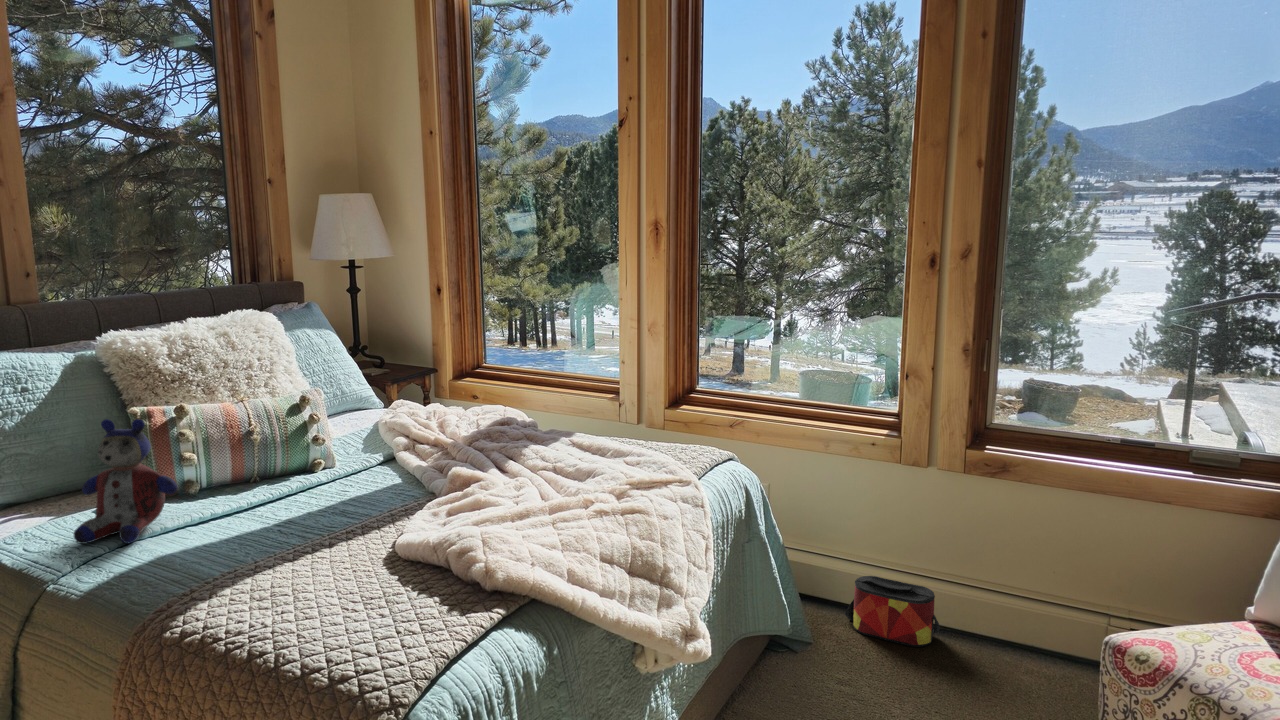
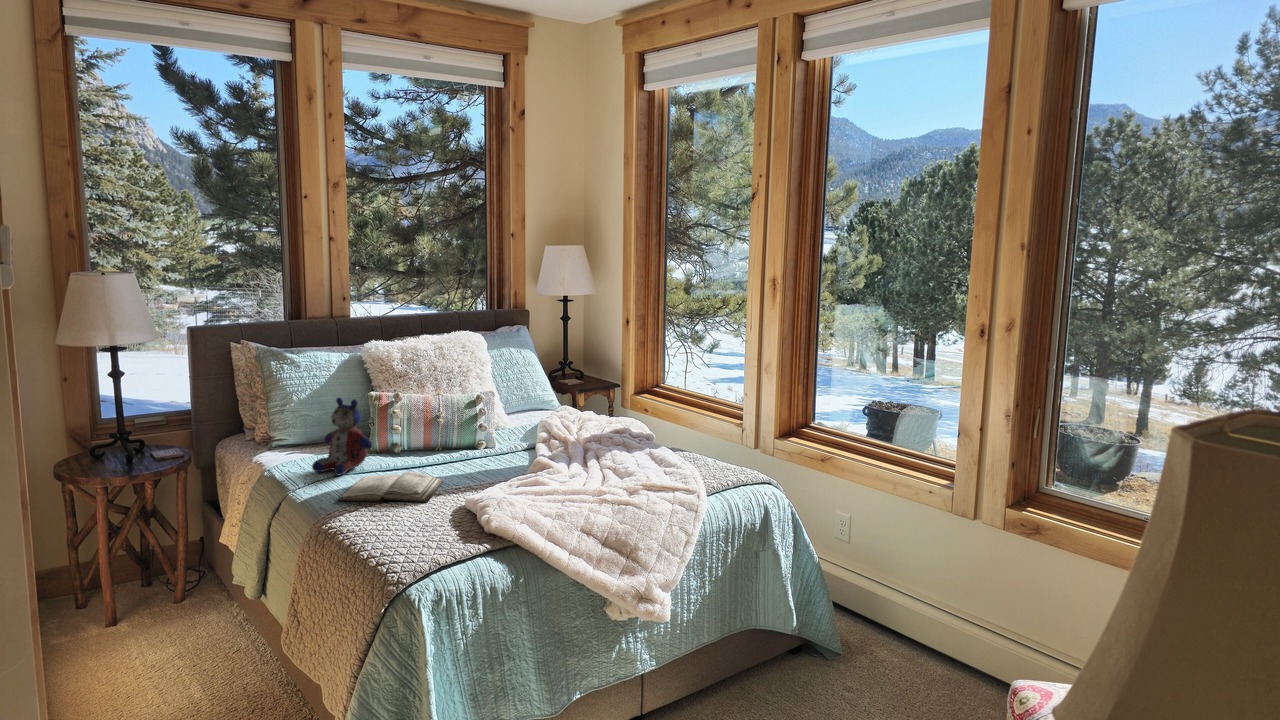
diary: none [167,517,323,585] -> present [338,471,443,502]
bag: present [845,576,940,647] -> none [893,610,969,681]

